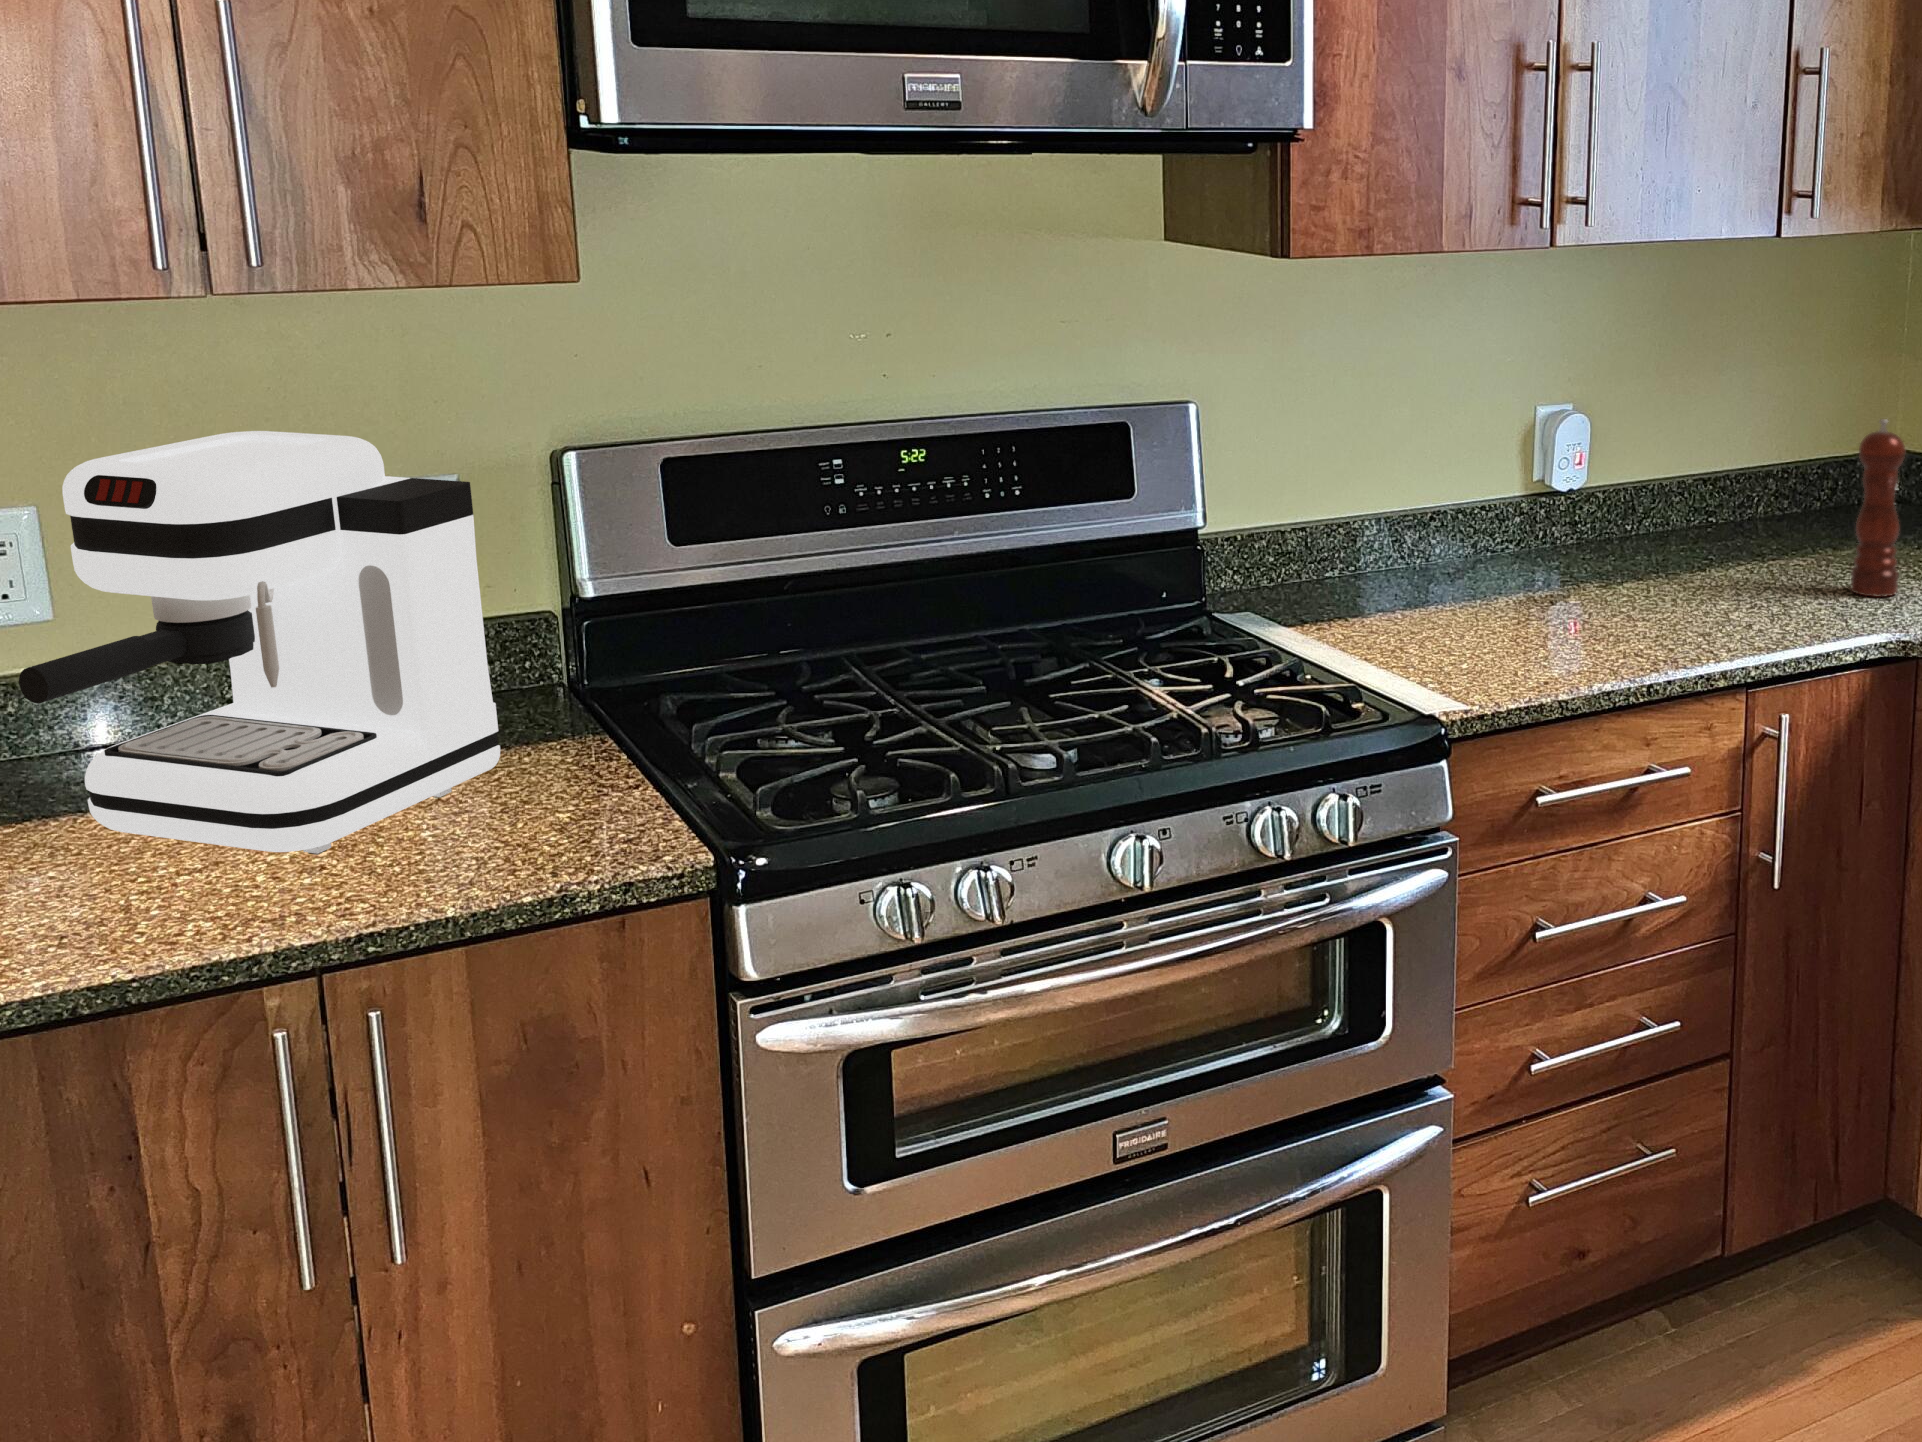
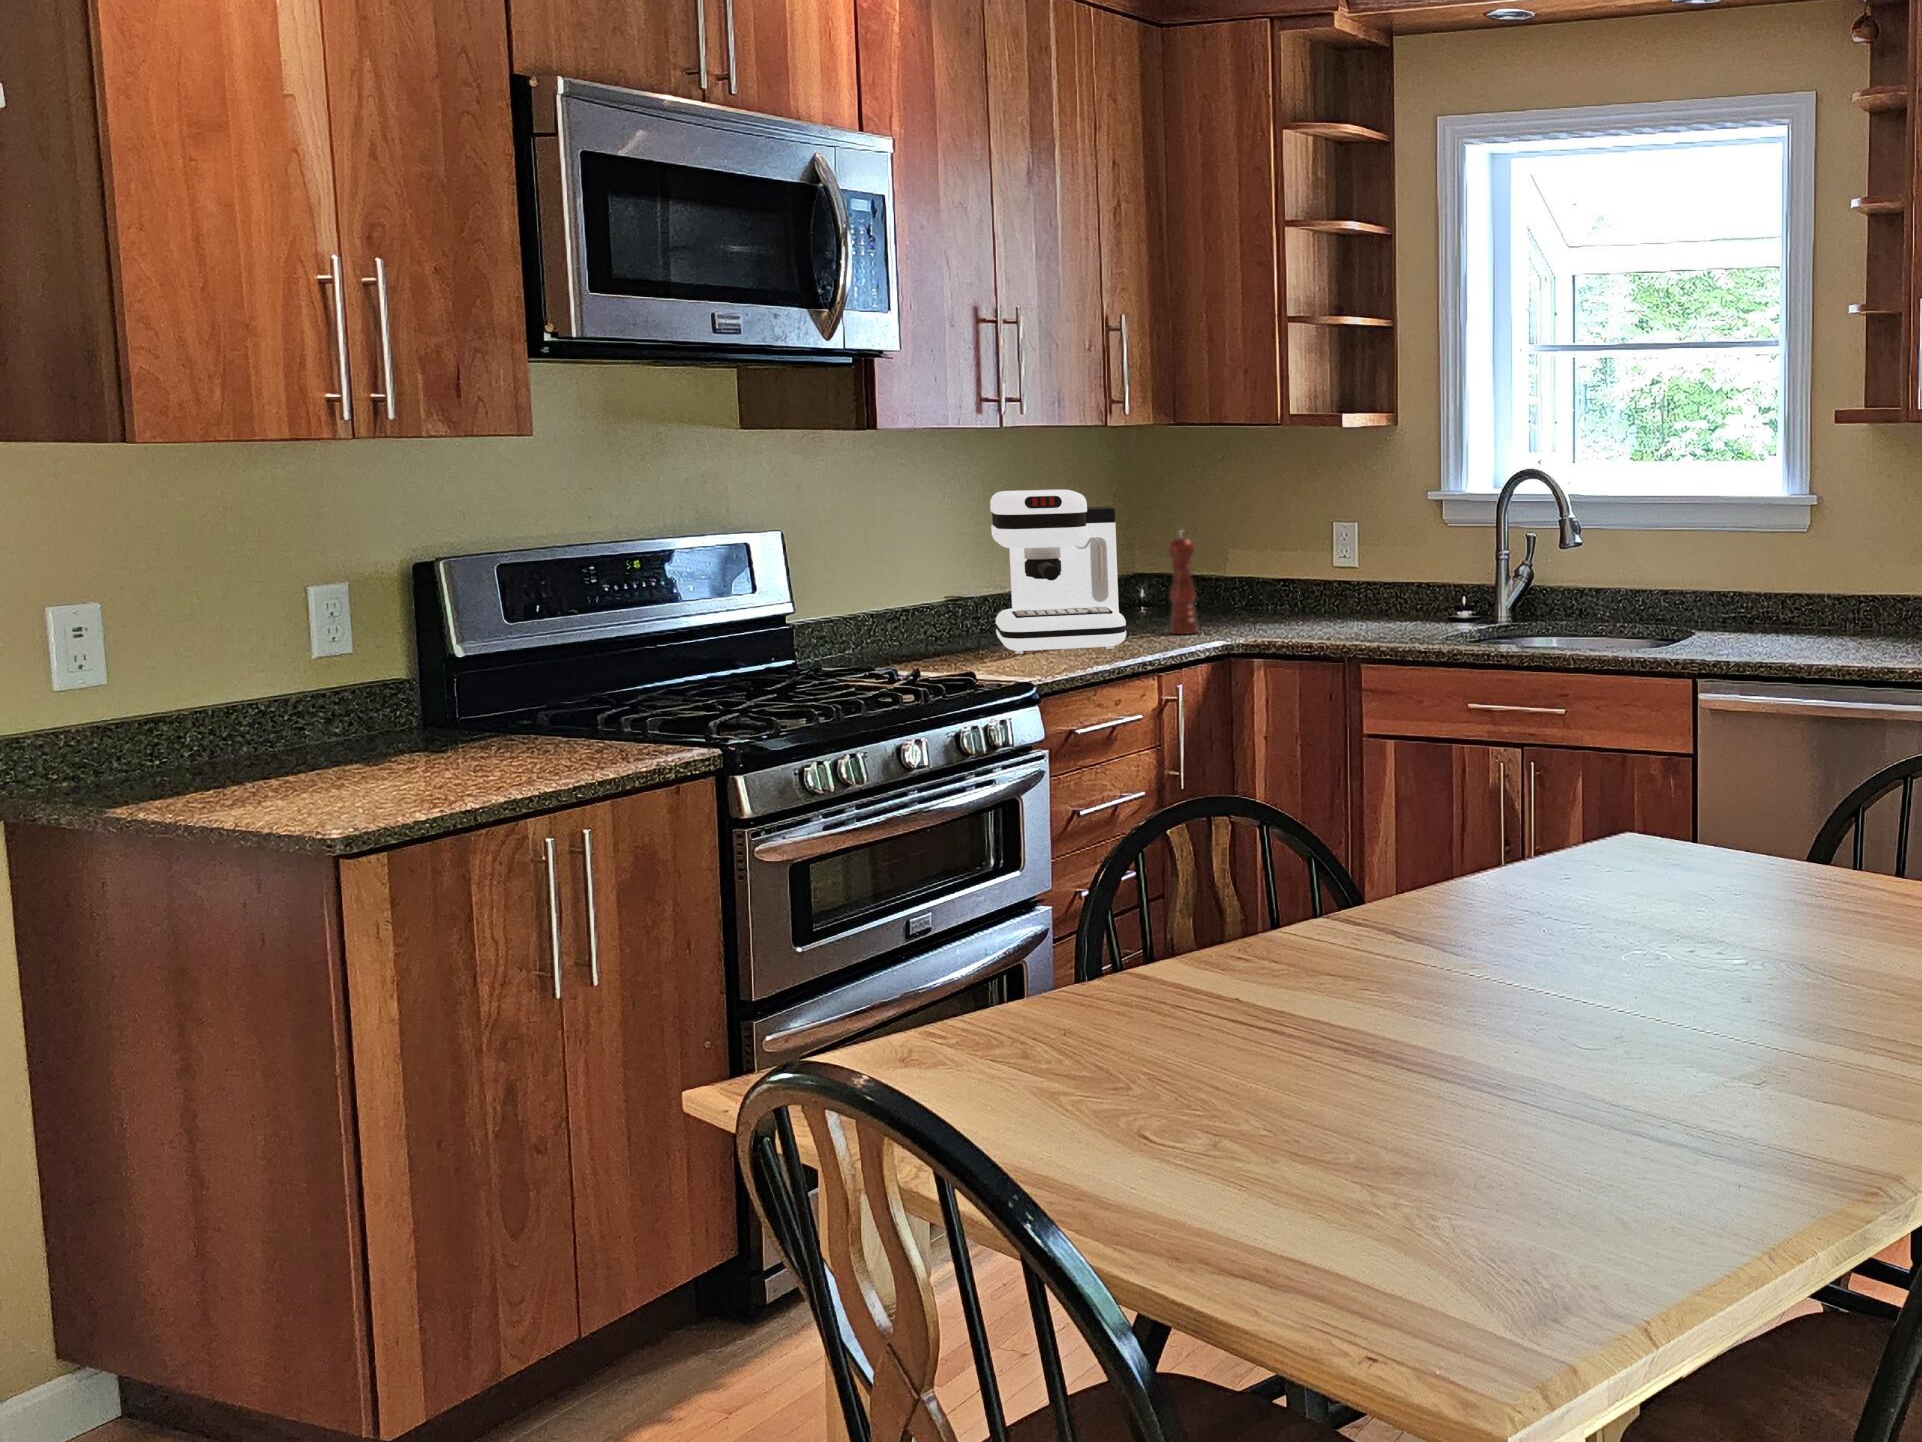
coffee maker: present [19,431,500,854] -> present [990,490,1126,654]

